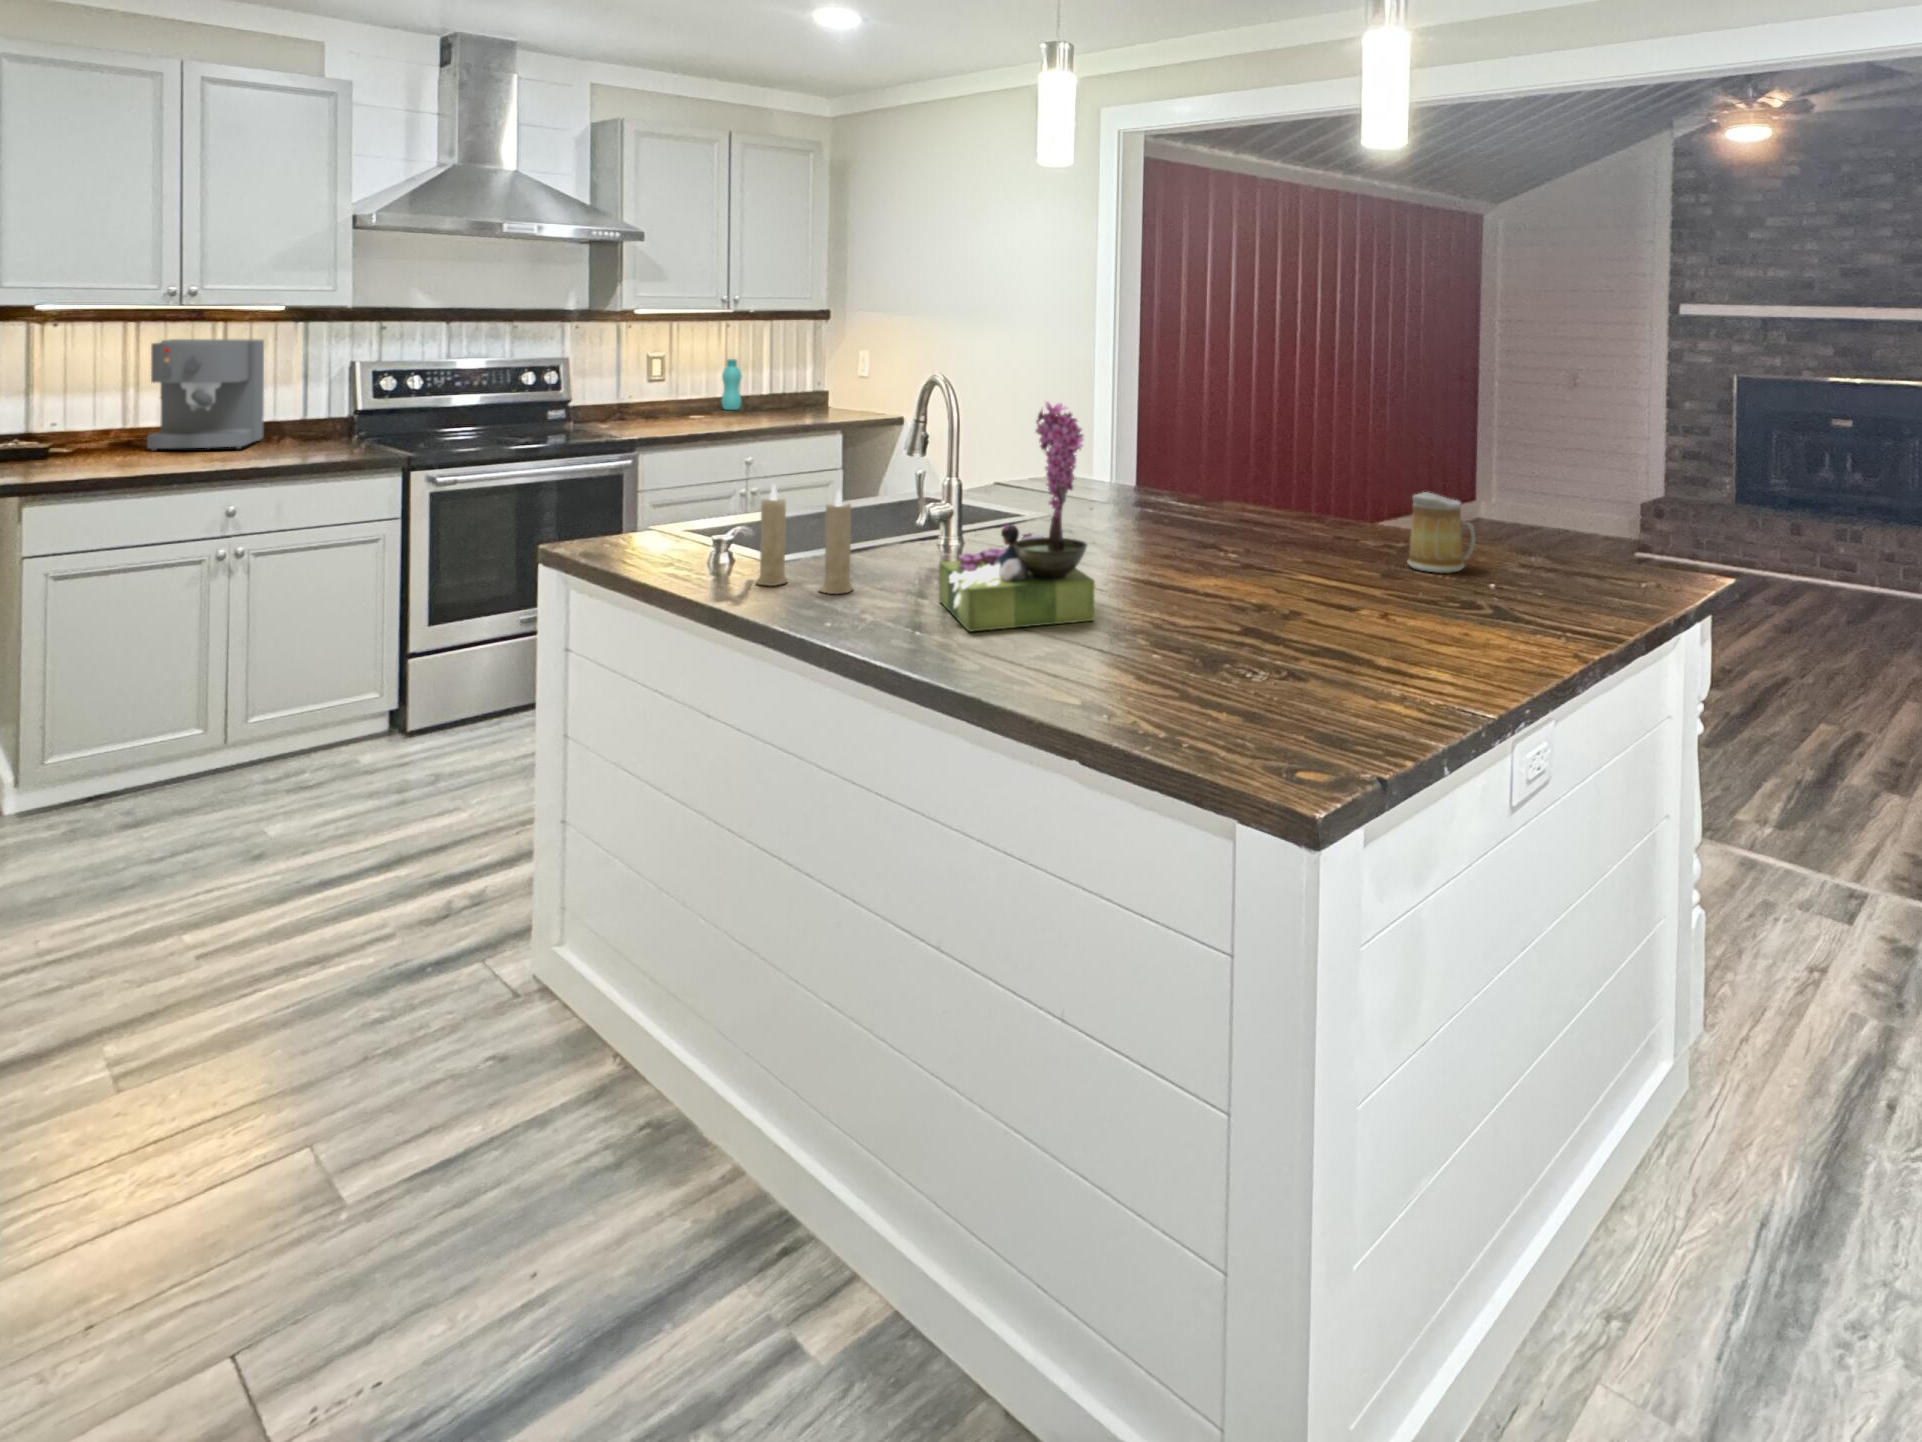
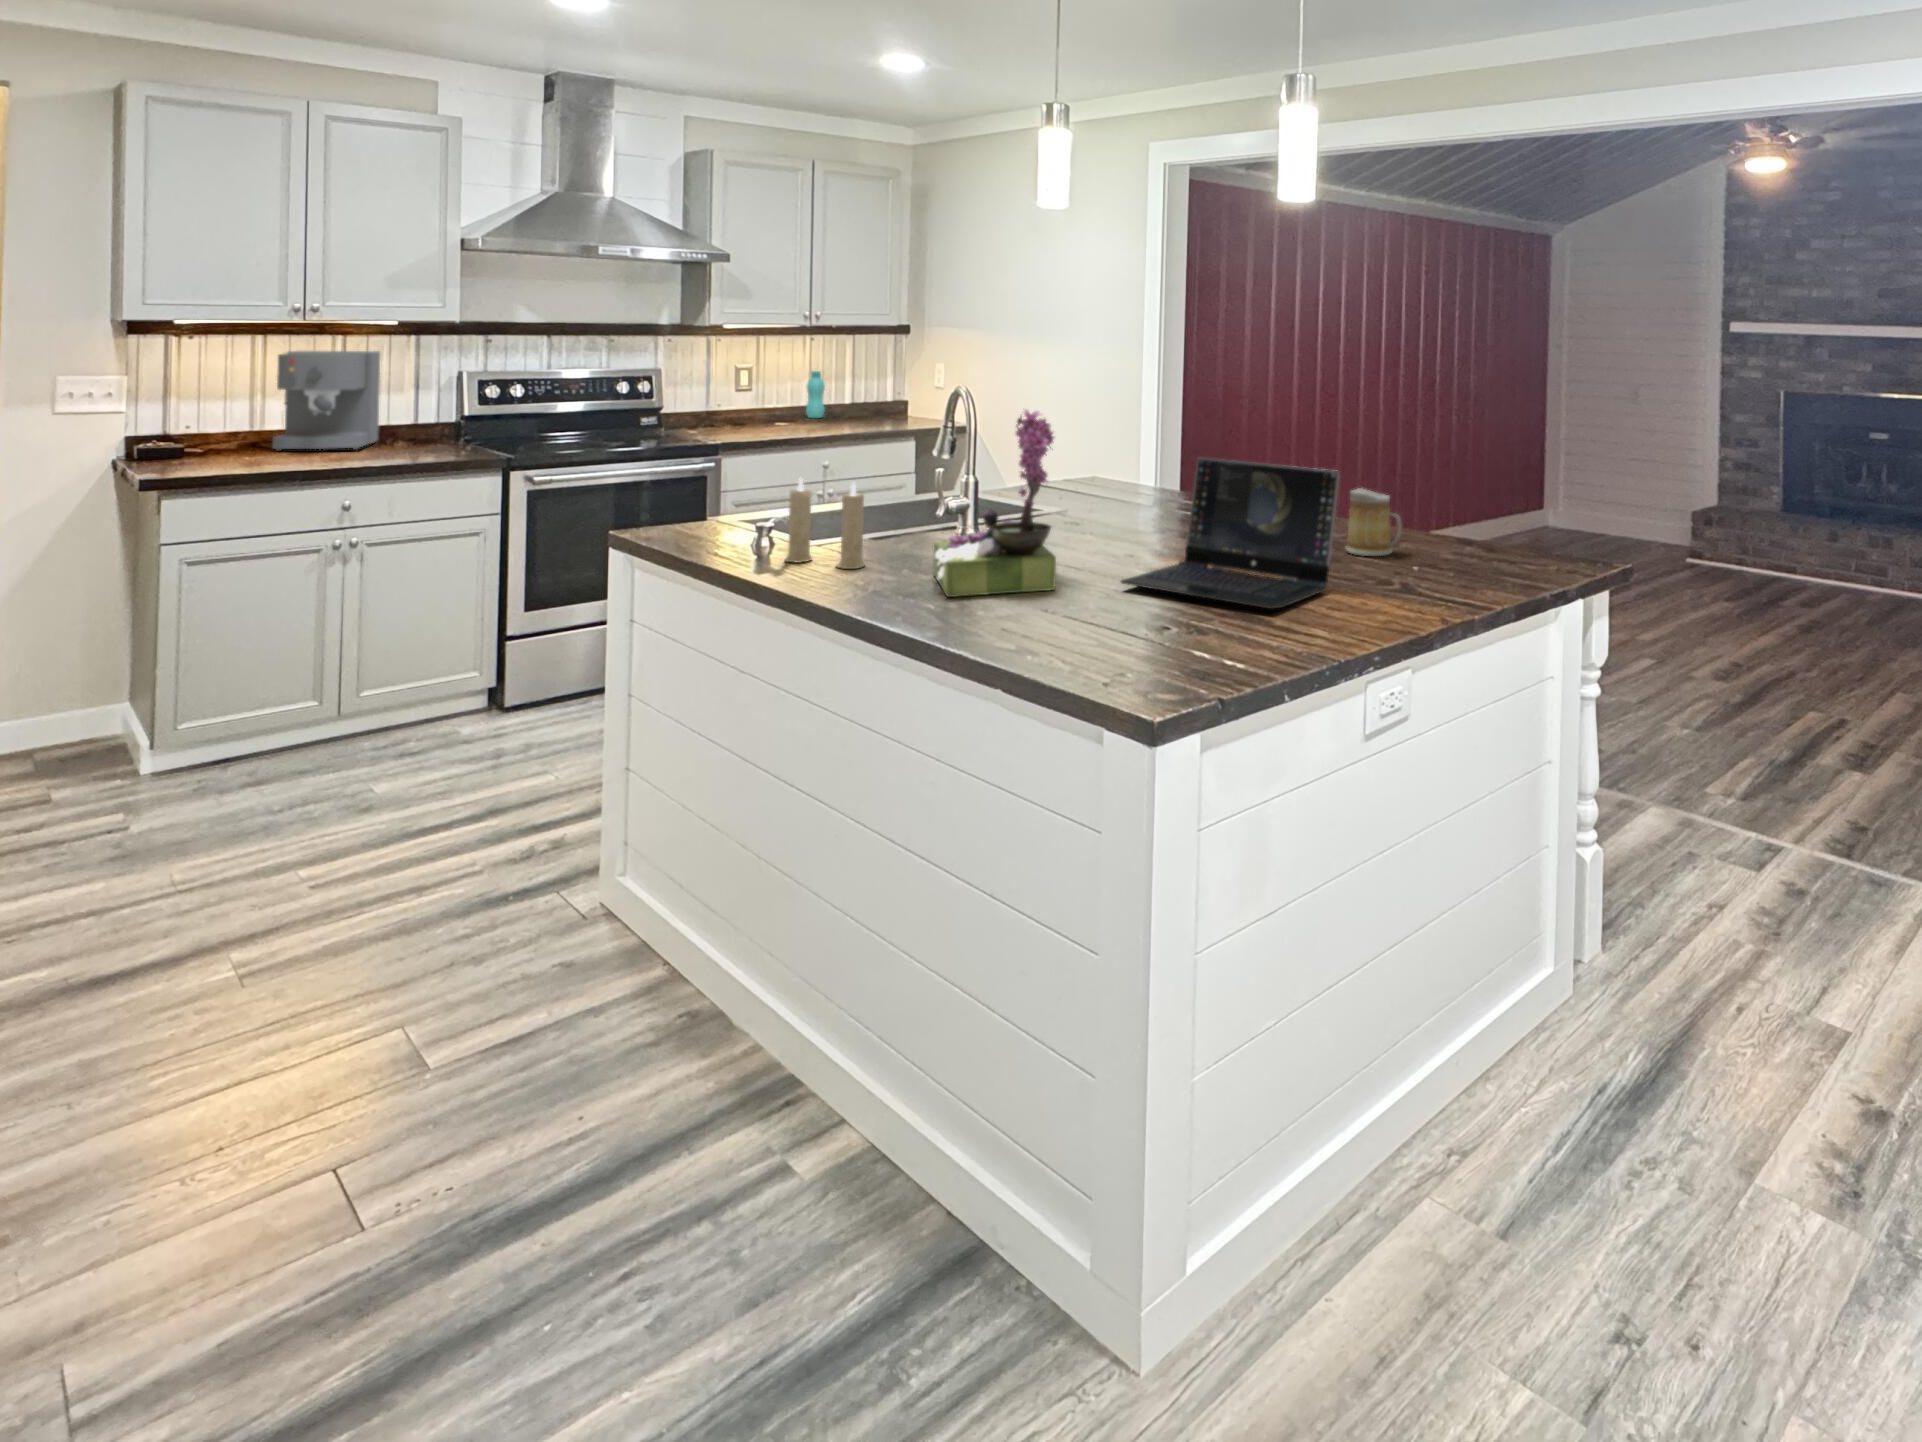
laptop: none [1173,458,1433,646] -> present [1121,457,1340,609]

